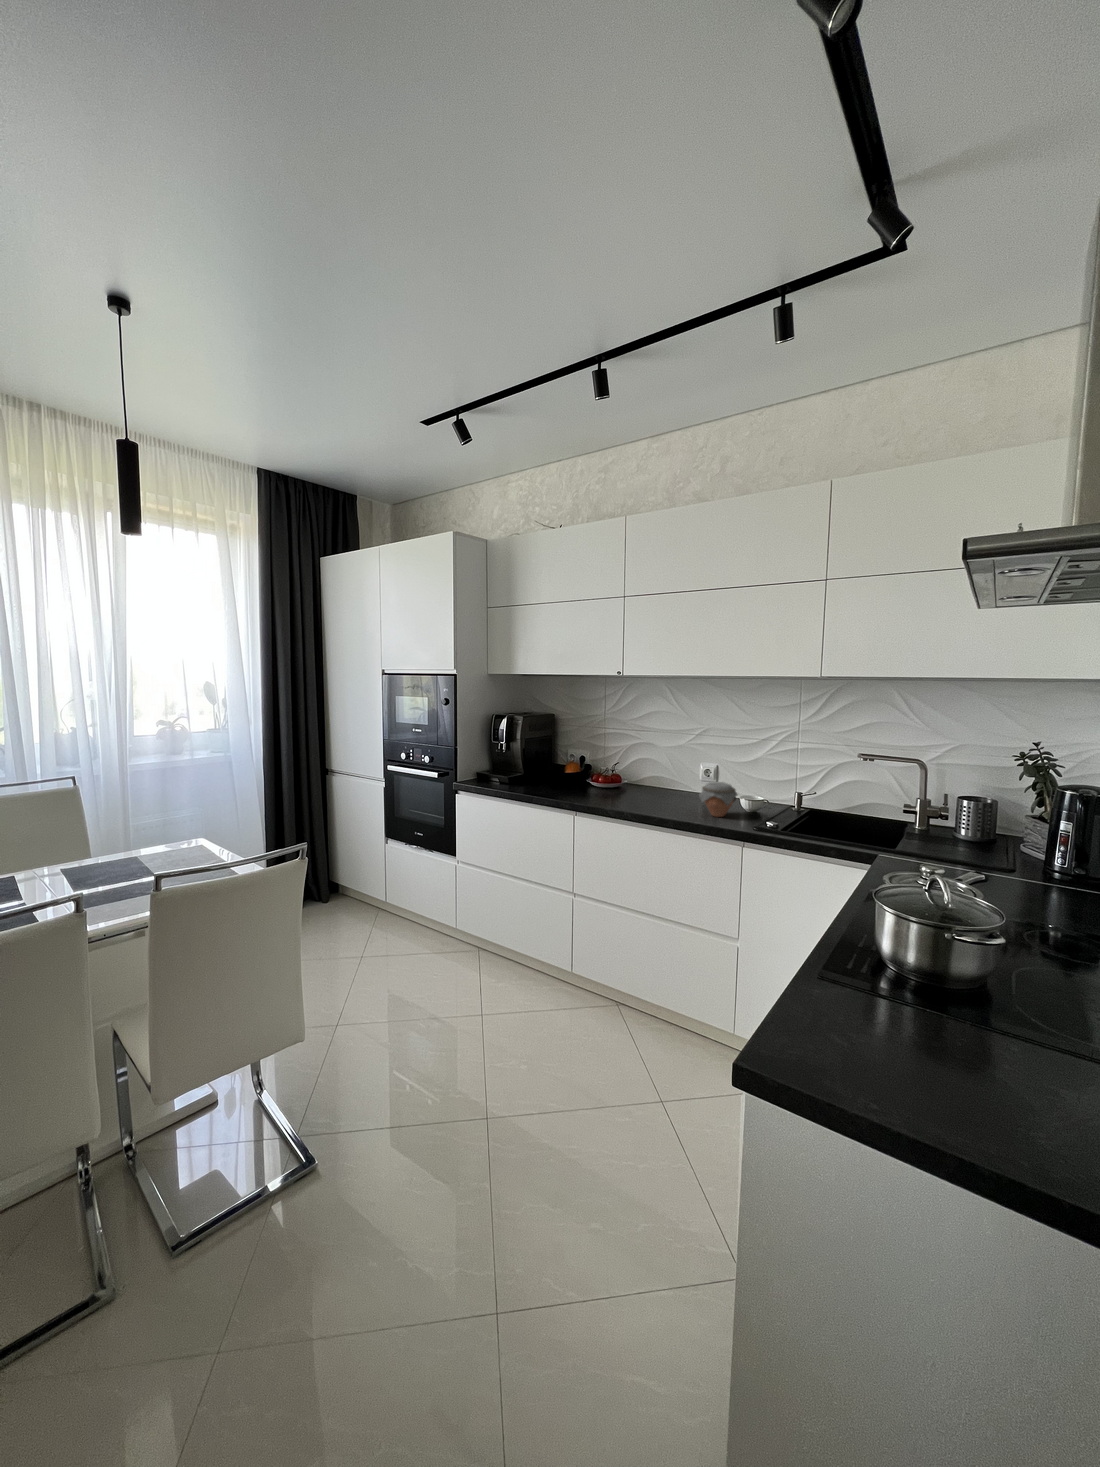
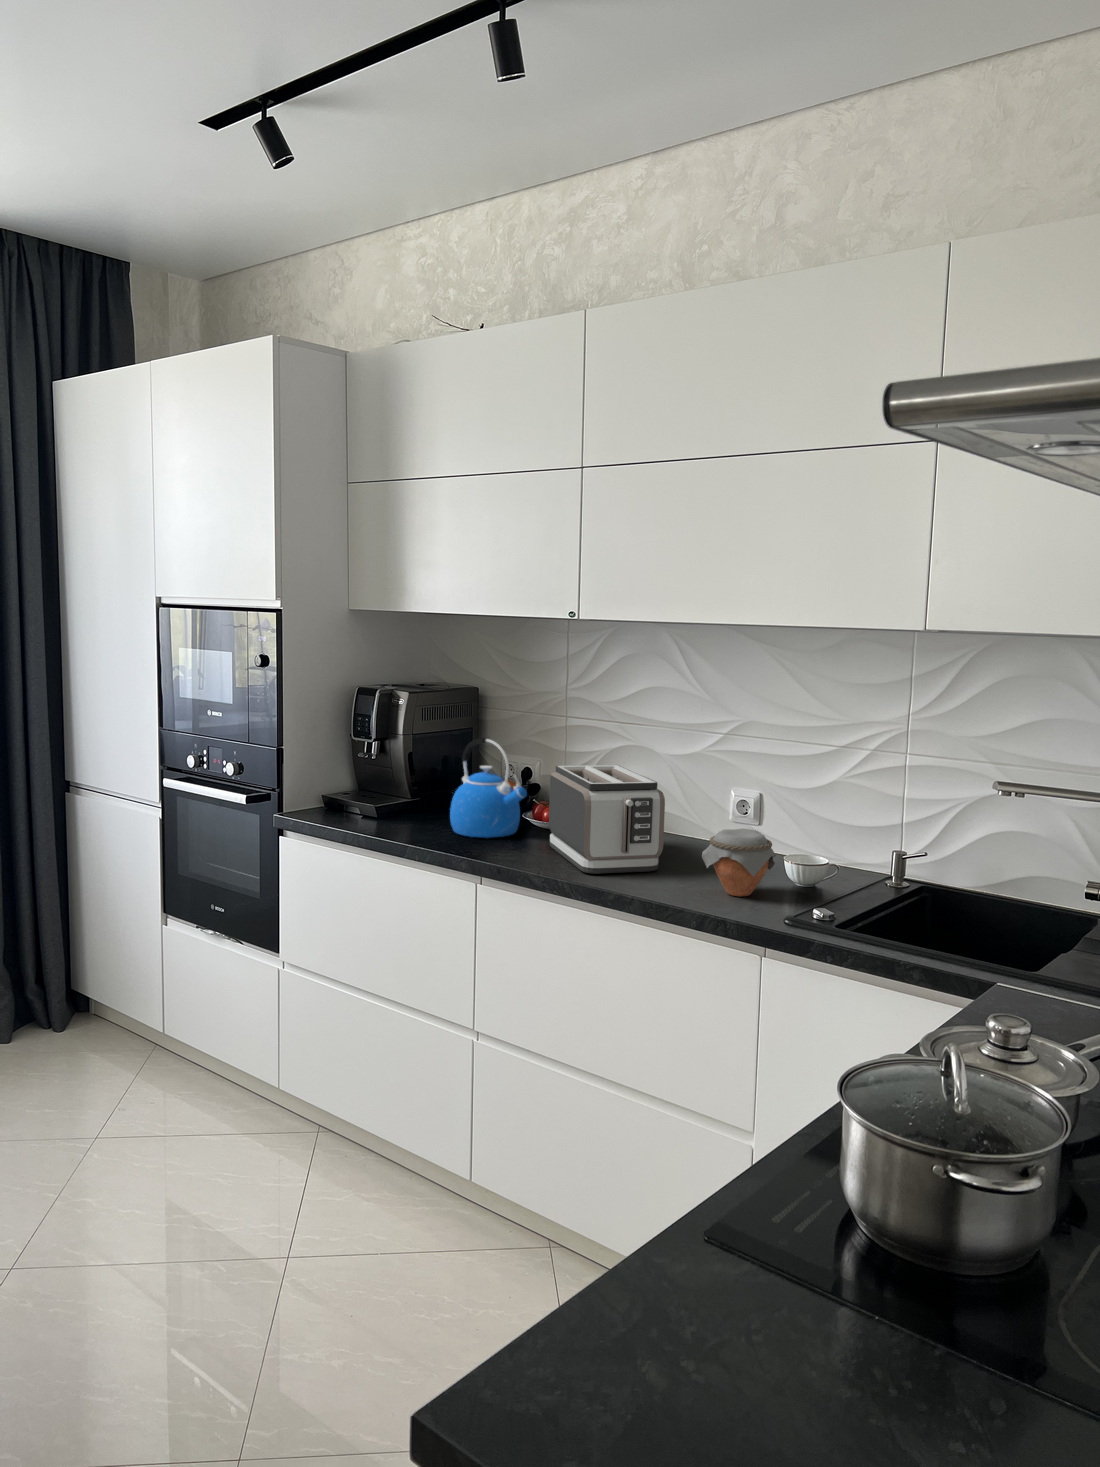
kettle: none [550,740,593,792] -> present [450,738,527,838]
toaster: none [607,752,673,808] -> present [549,765,665,874]

